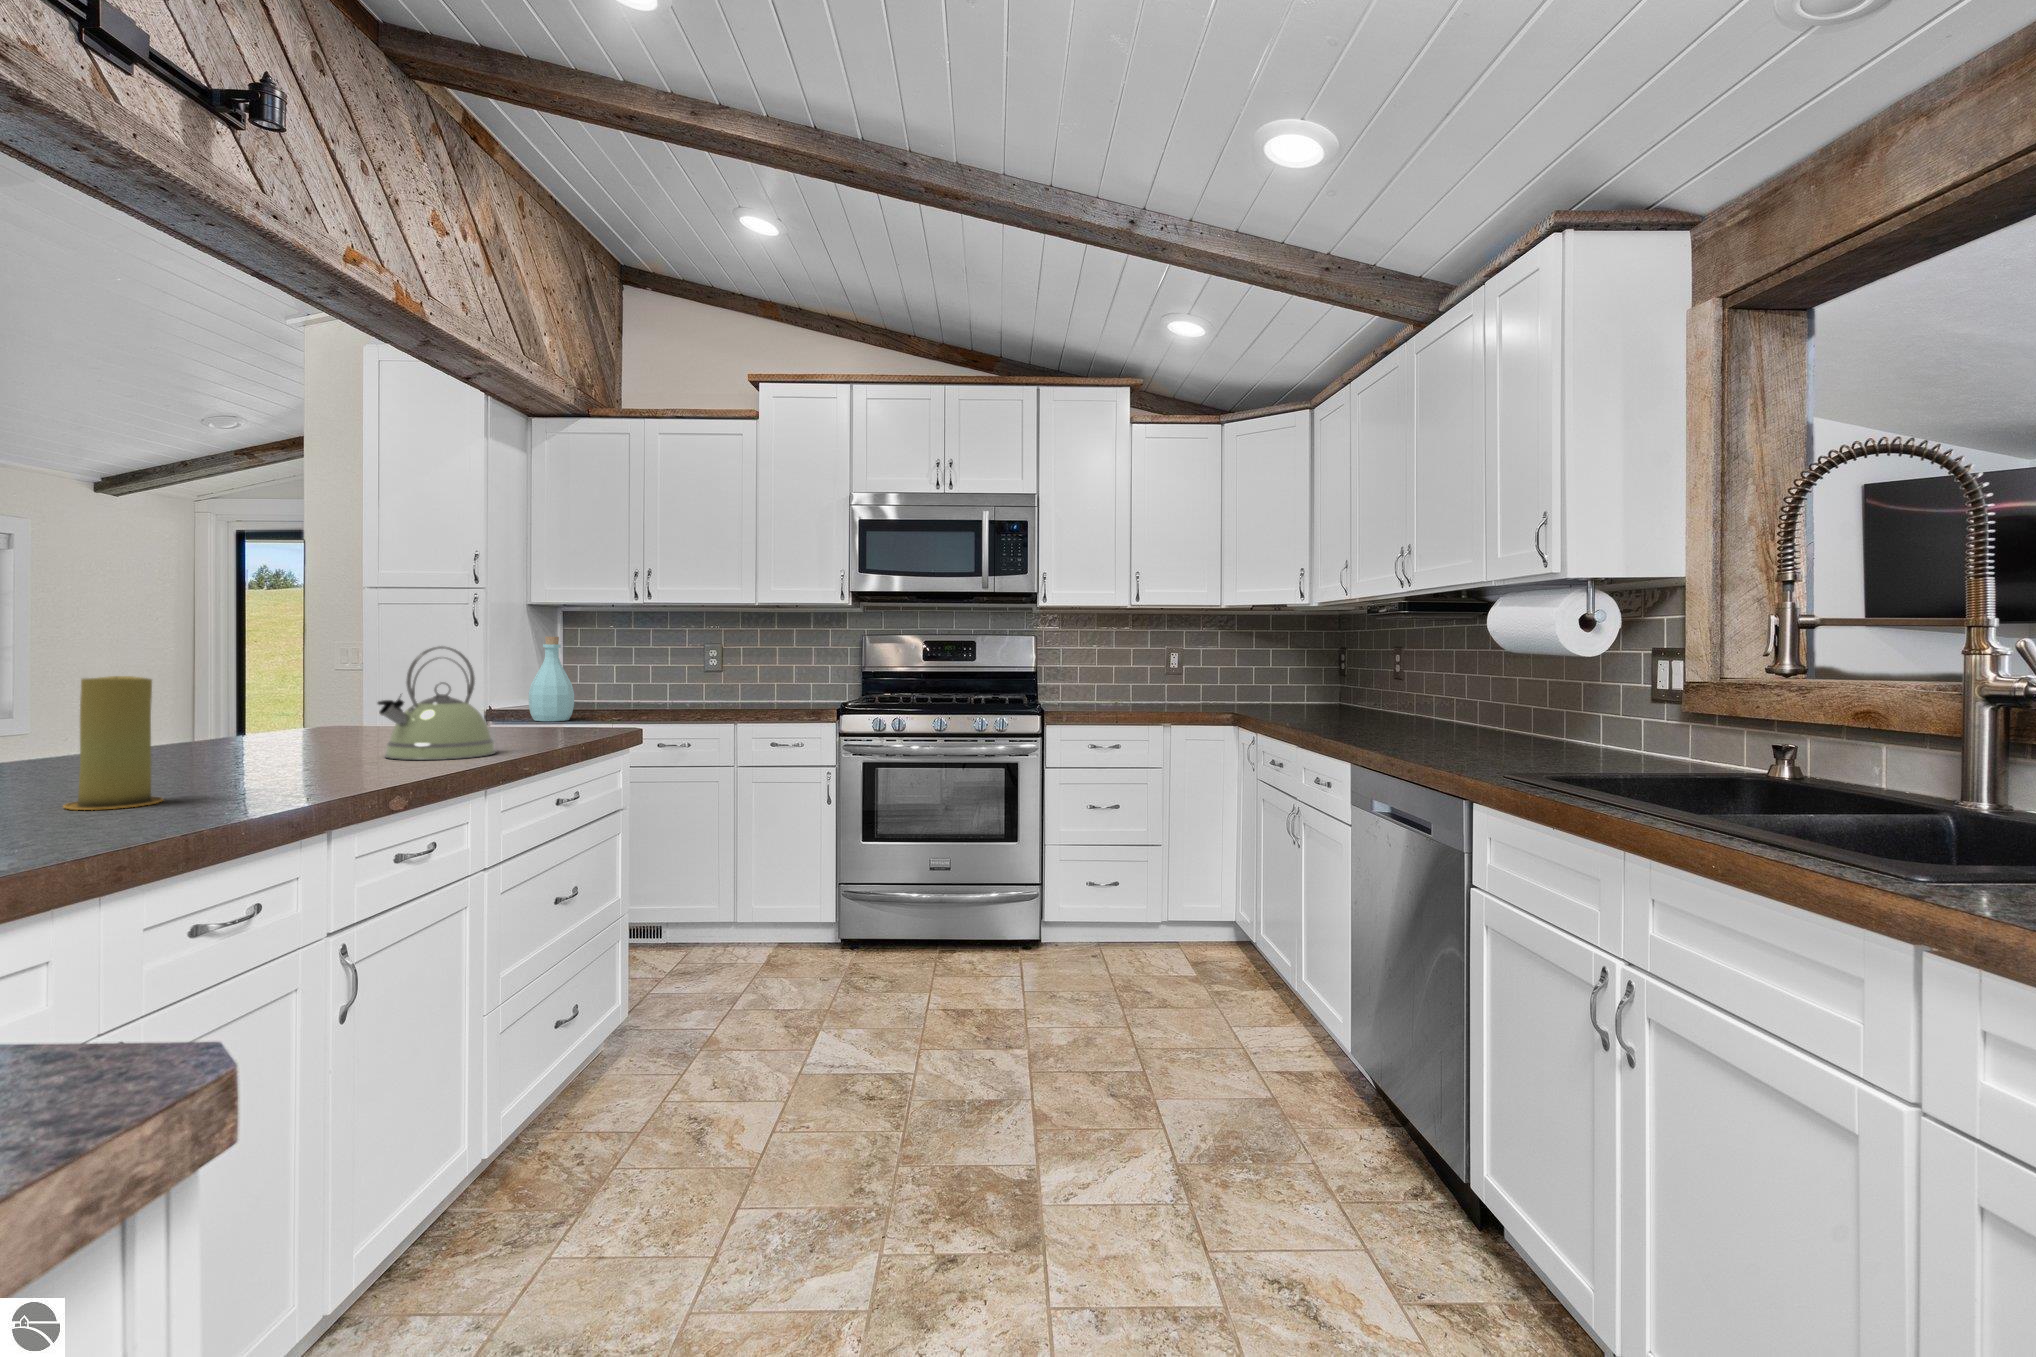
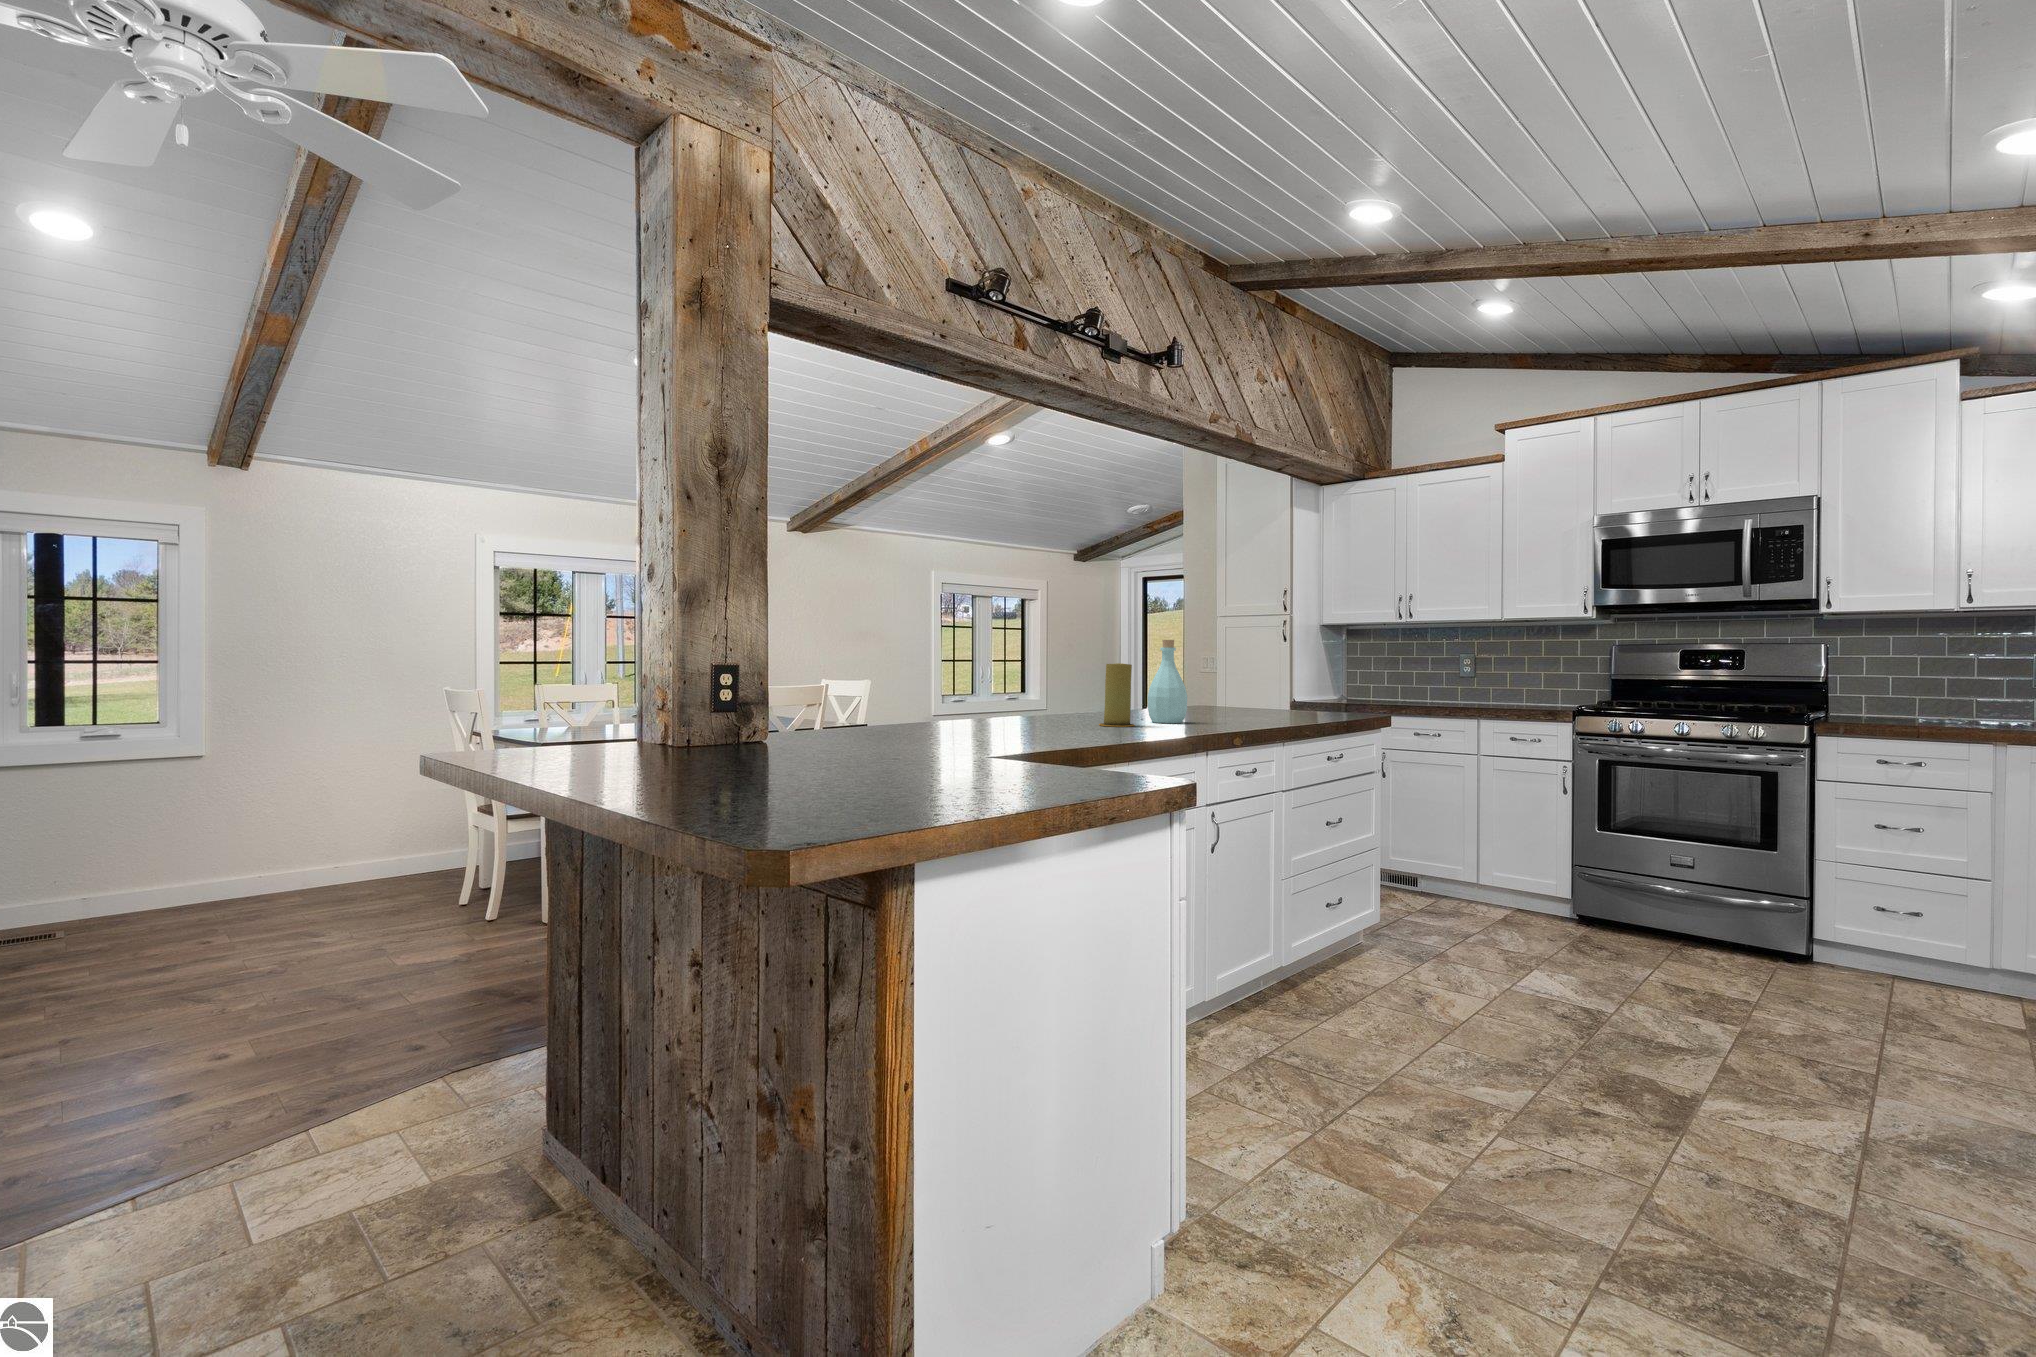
bottle: present [529,637,574,721] -> present [1148,640,1187,723]
kettle: present [378,646,496,760] -> none [1225,651,1290,721]

